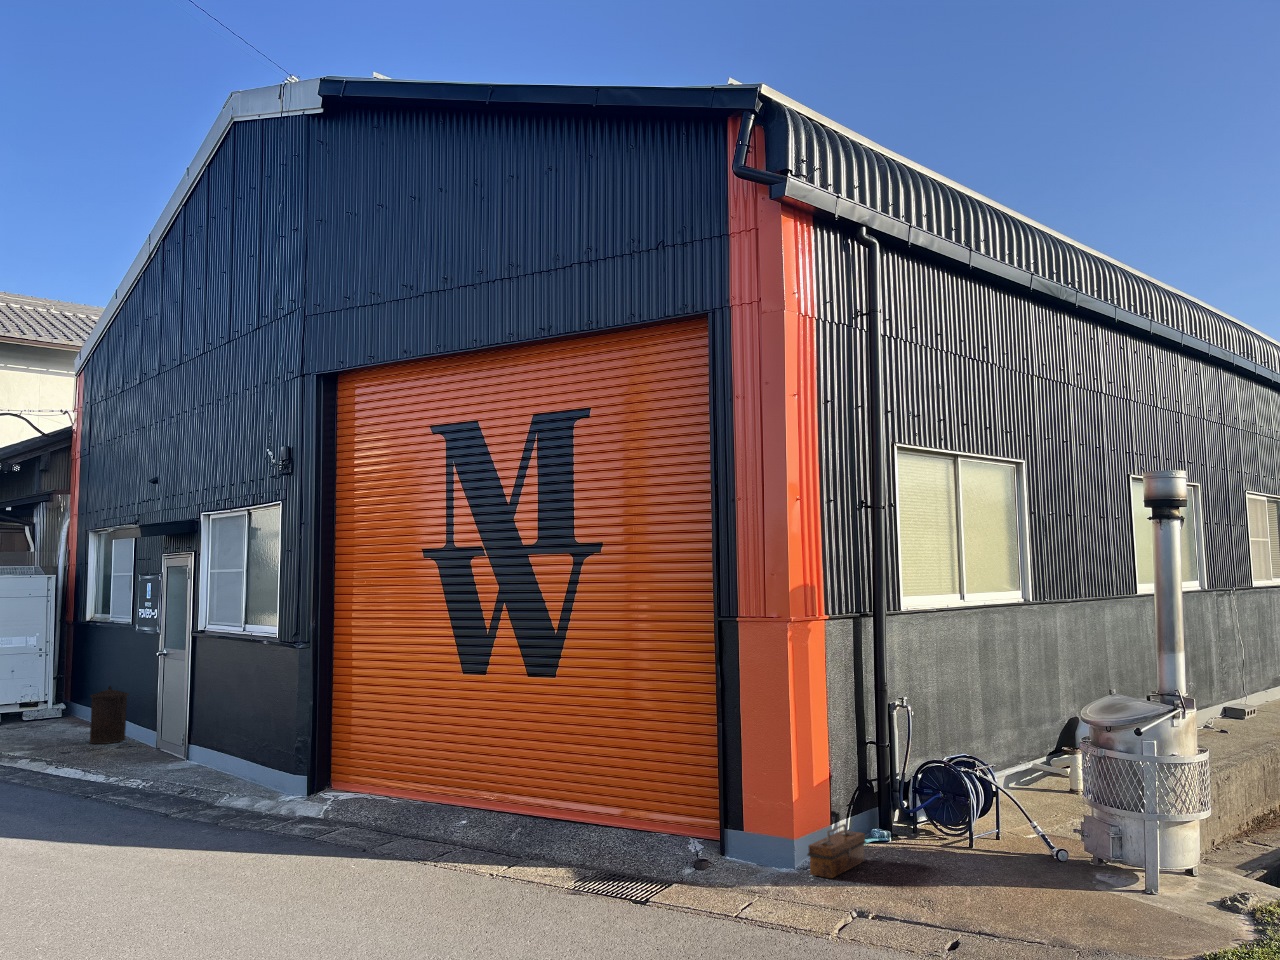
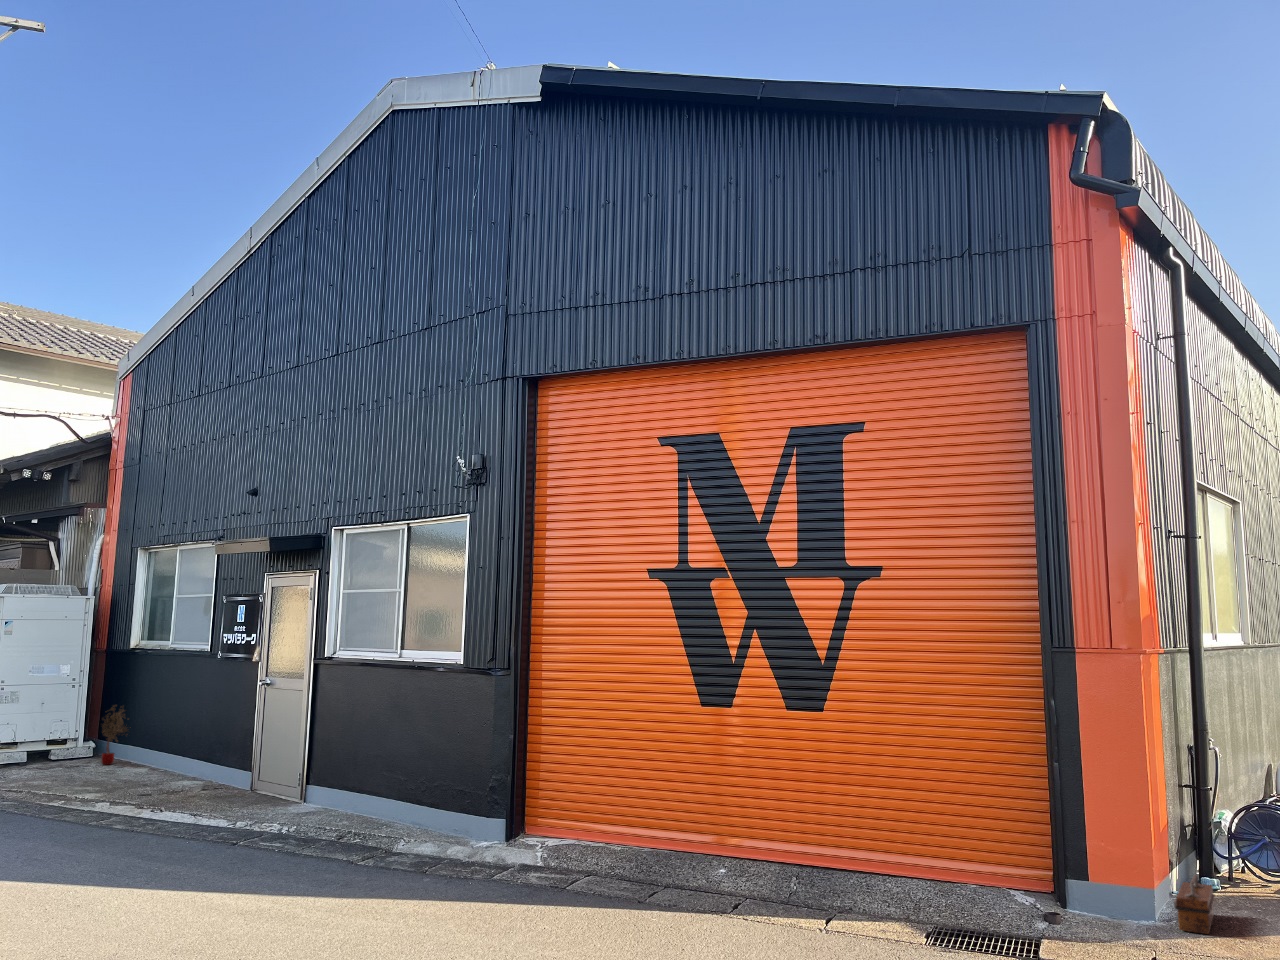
potted tree: none [55,673,88,727] -> present [101,705,131,765]
trash can: present [90,686,129,744] -> none [160,718,206,784]

